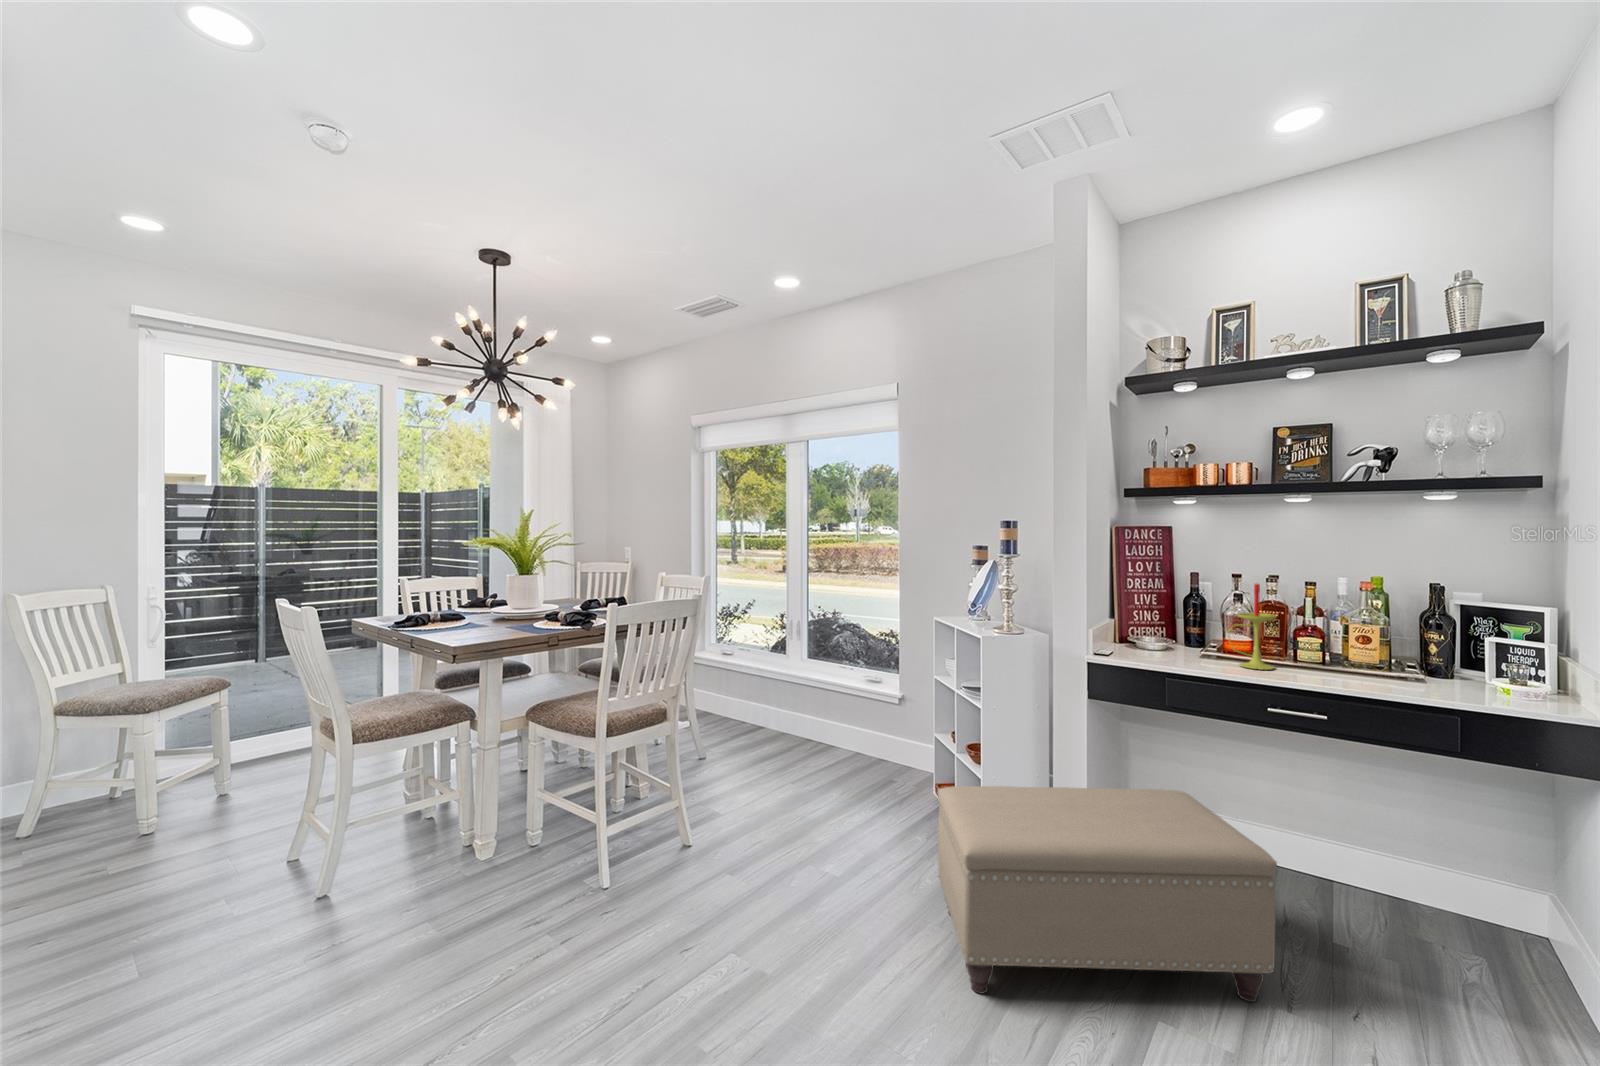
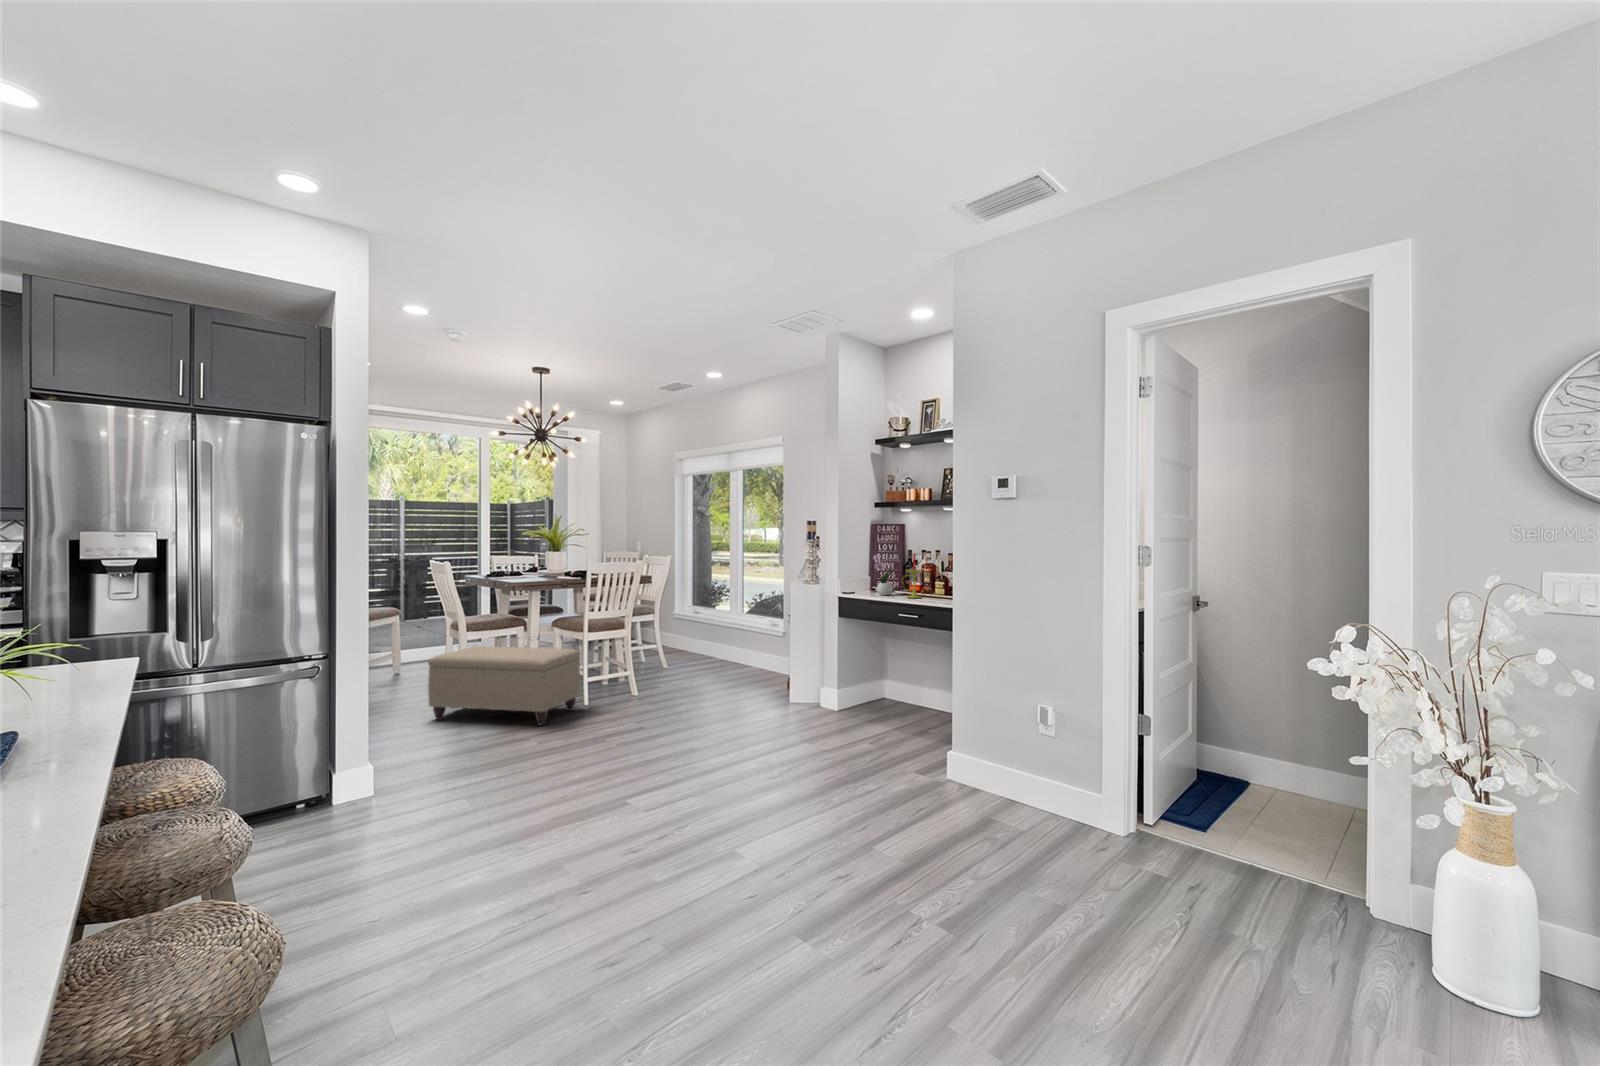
flower arrangement: none [1155,570,1197,660] -> present [873,547,894,595]
ottoman: present [938,786,1277,1002] -> present [428,646,580,726]

